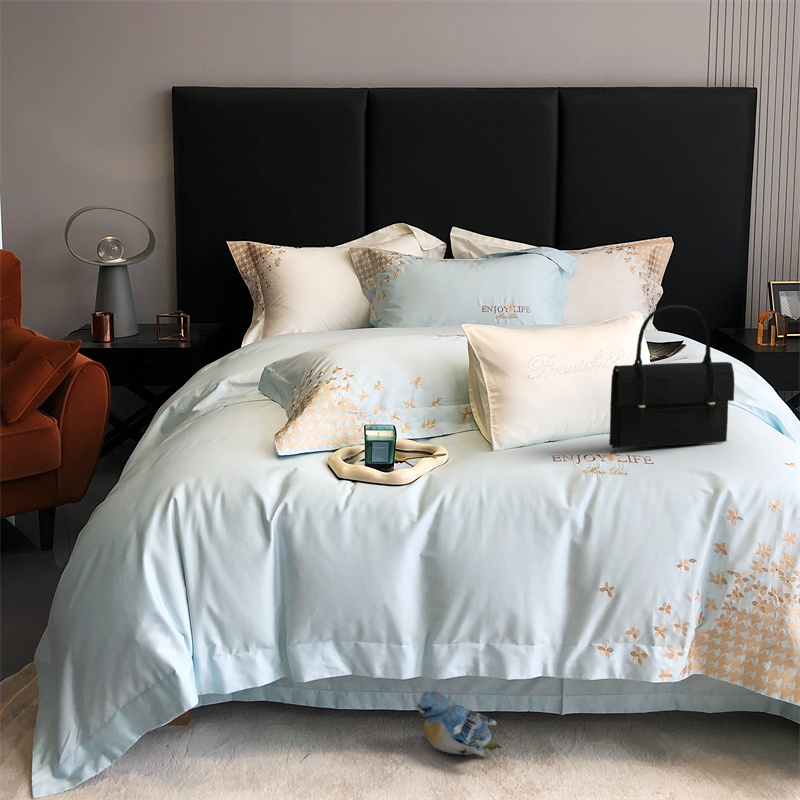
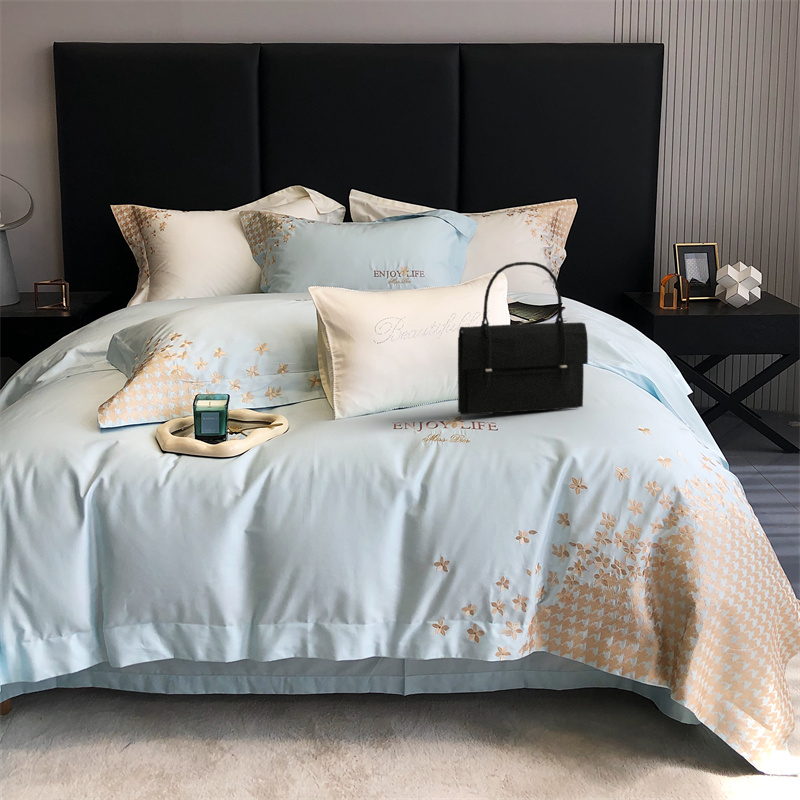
plush toy: present [417,691,501,756] -> none [247,675,335,743]

